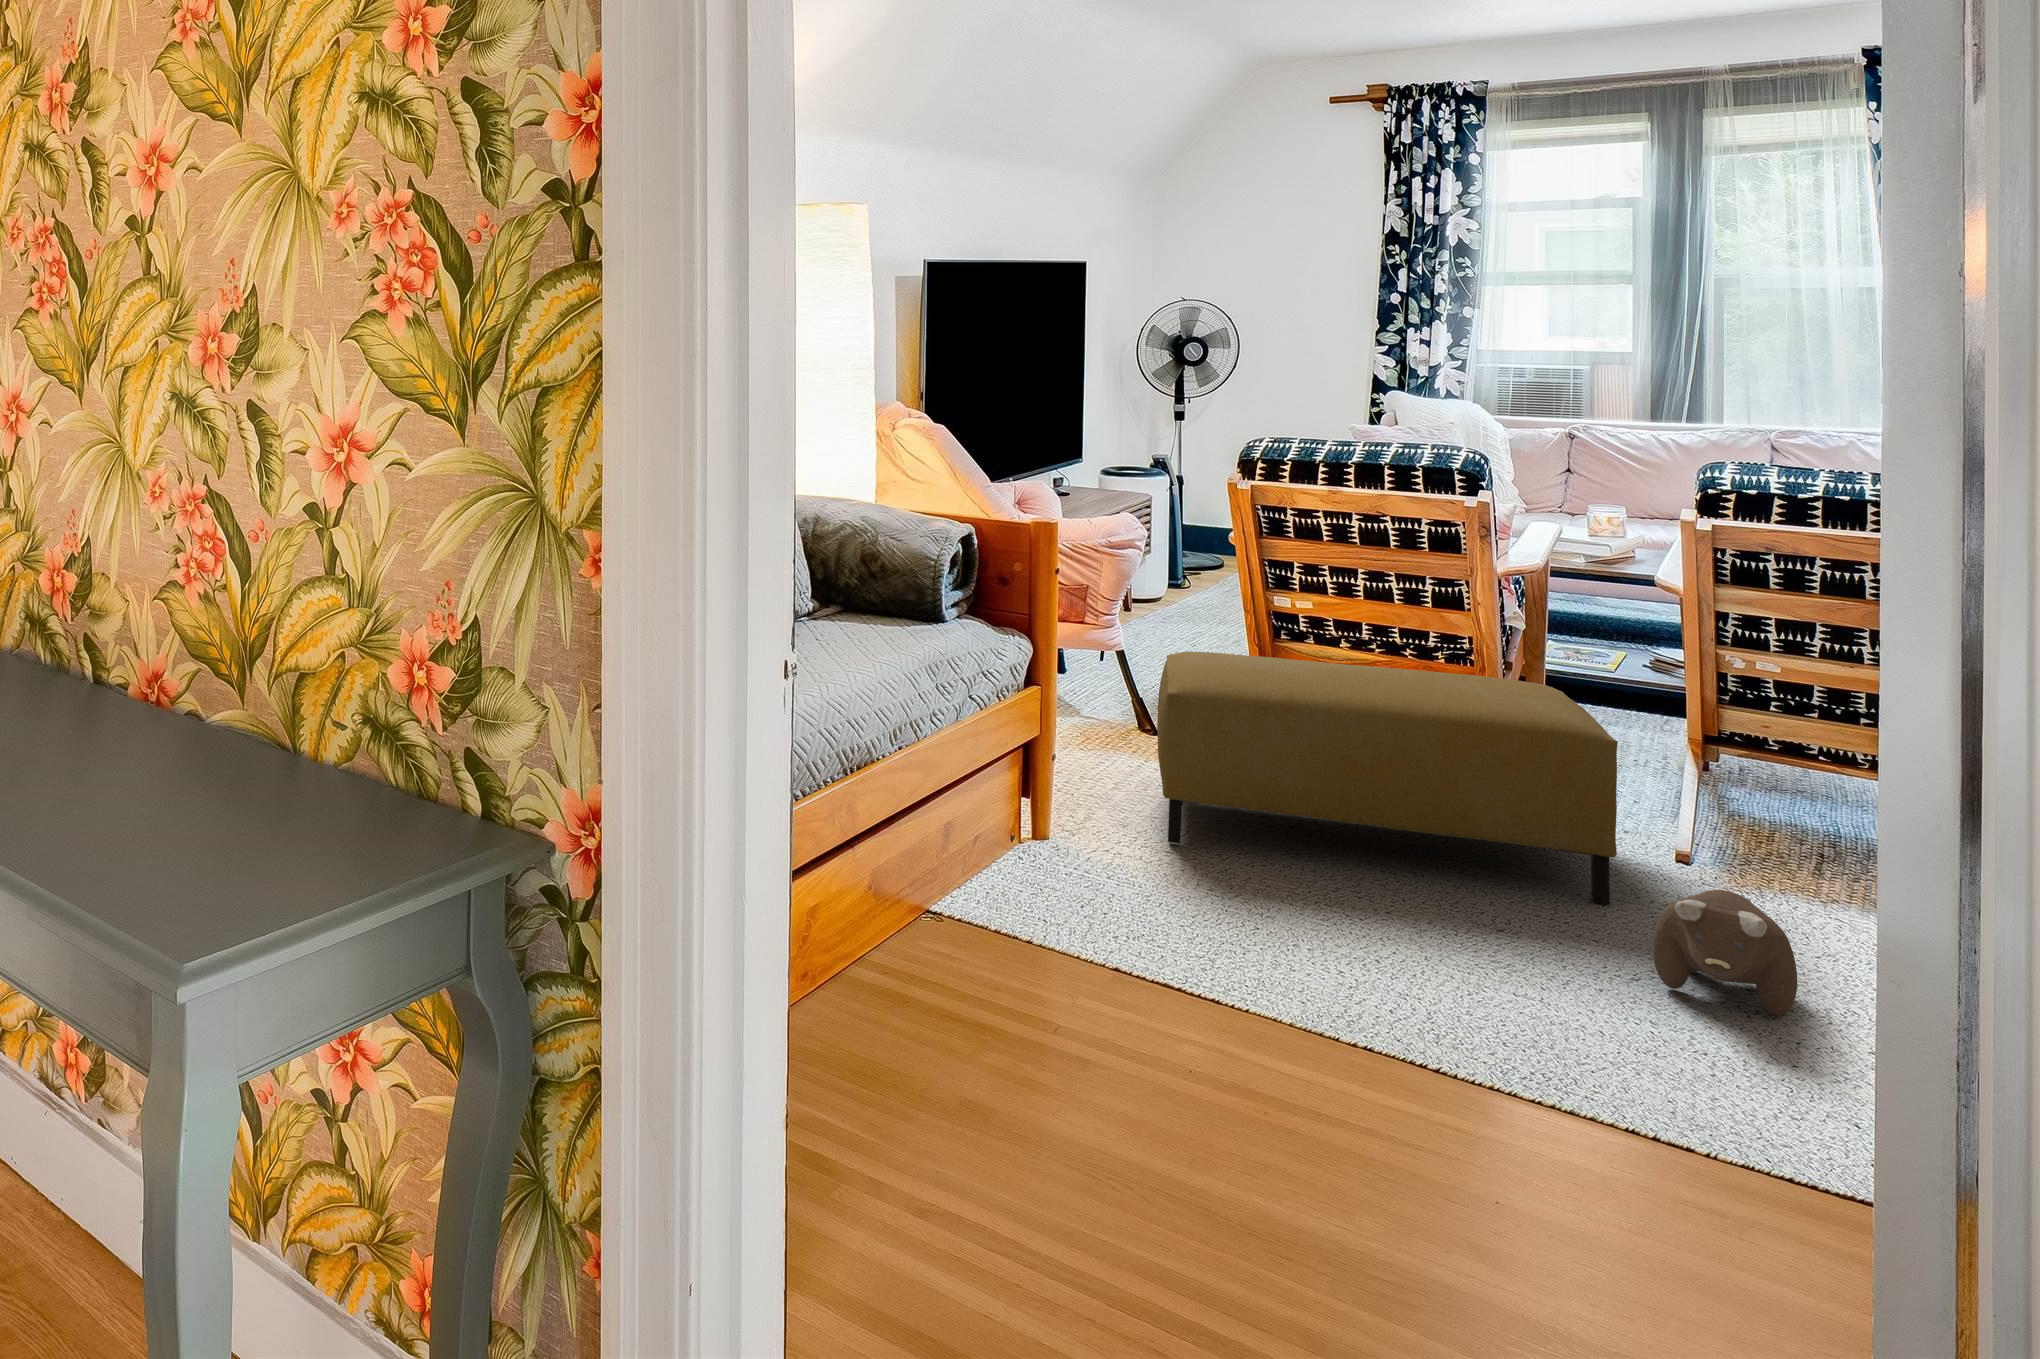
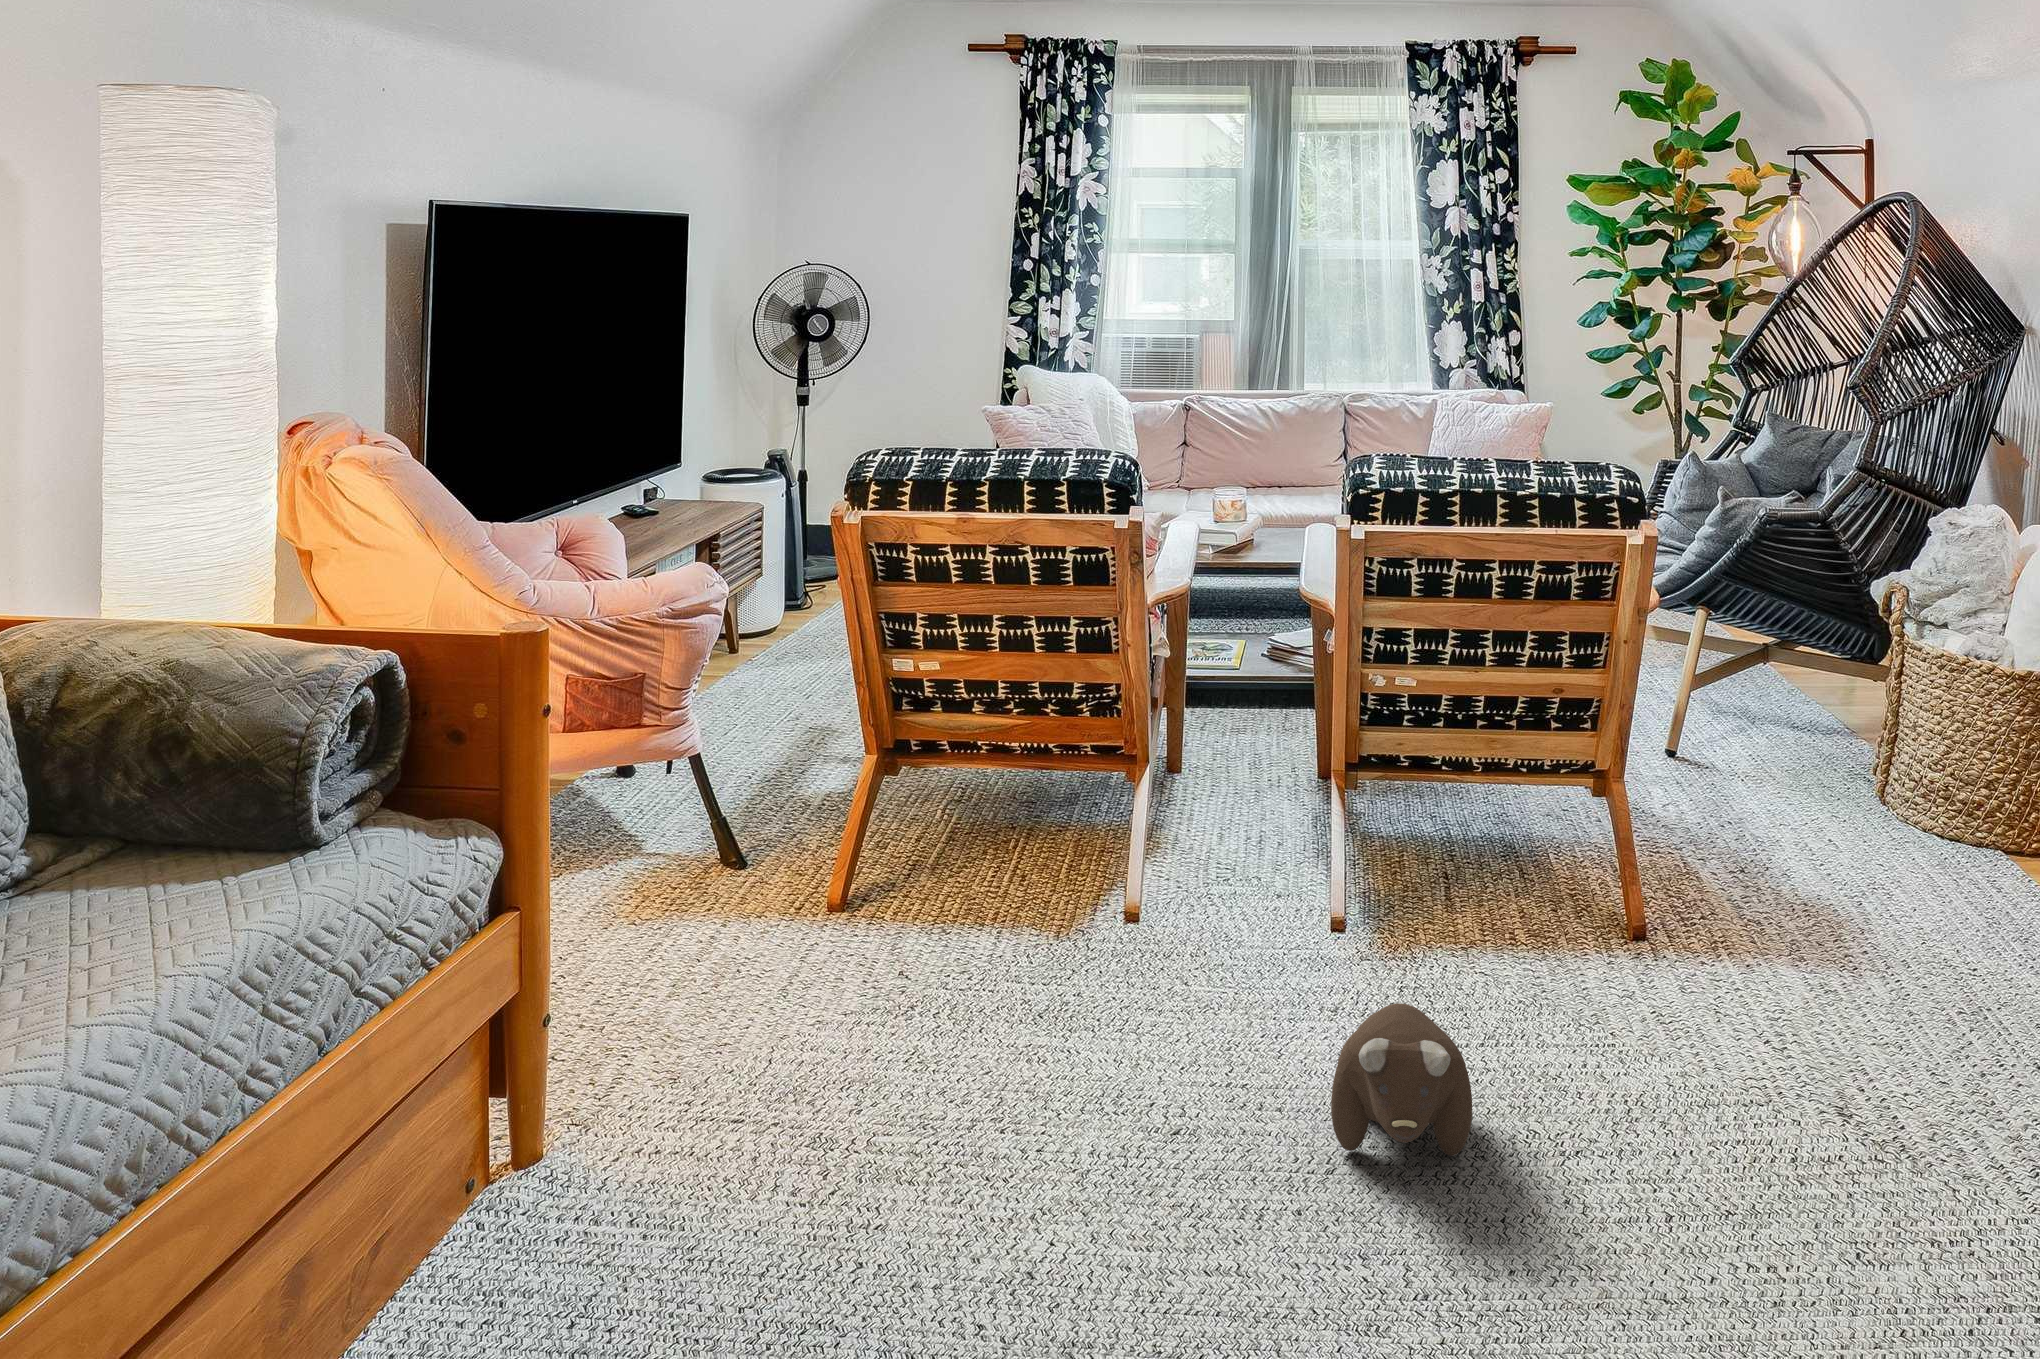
ottoman: present [1157,651,1618,905] -> none [732,735,1278,1081]

